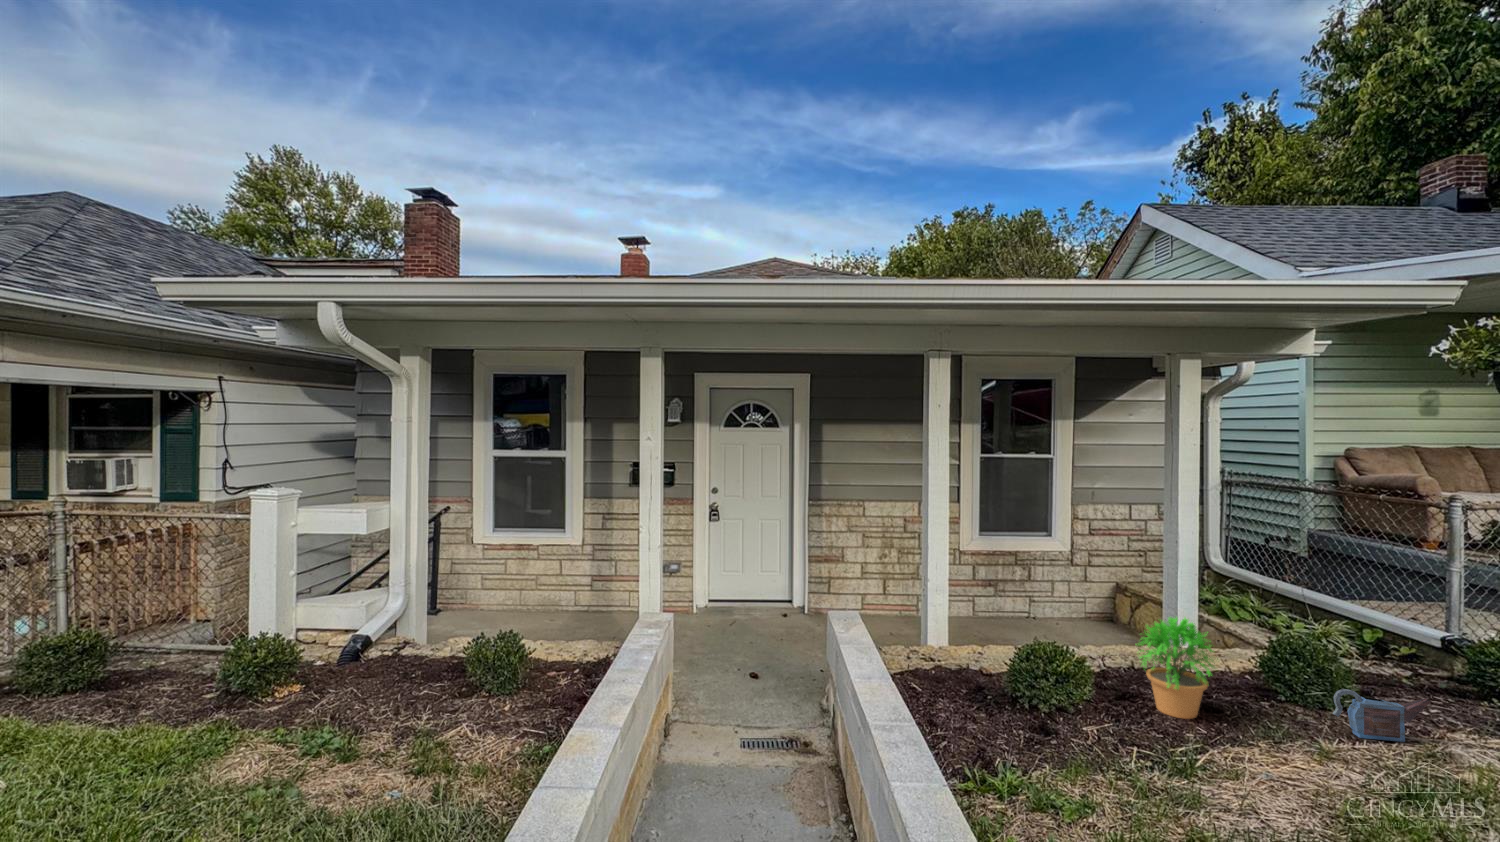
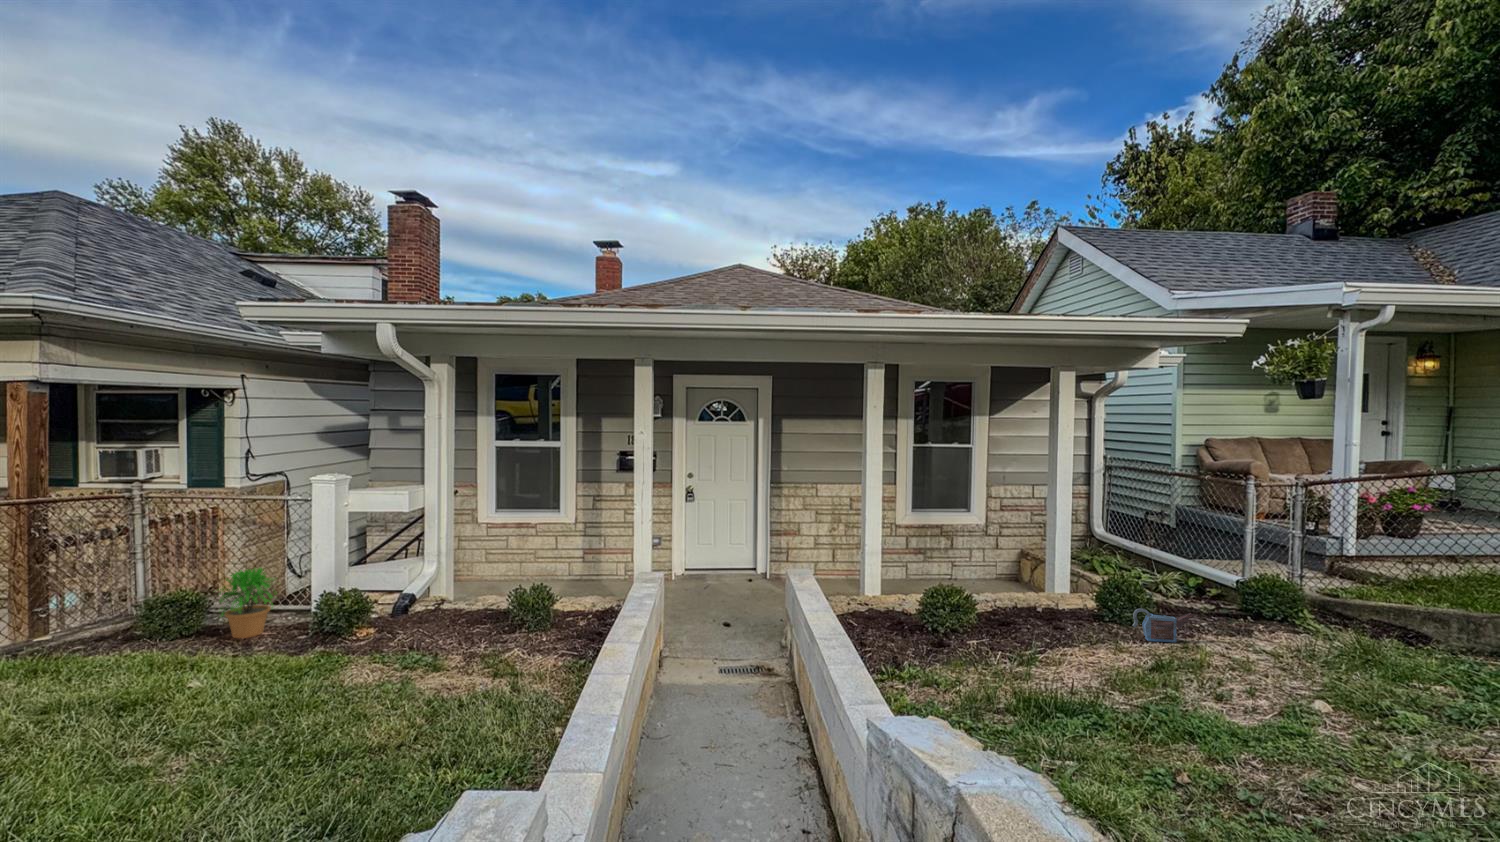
potted plant: present [1136,617,1214,719] -> present [218,568,273,638]

